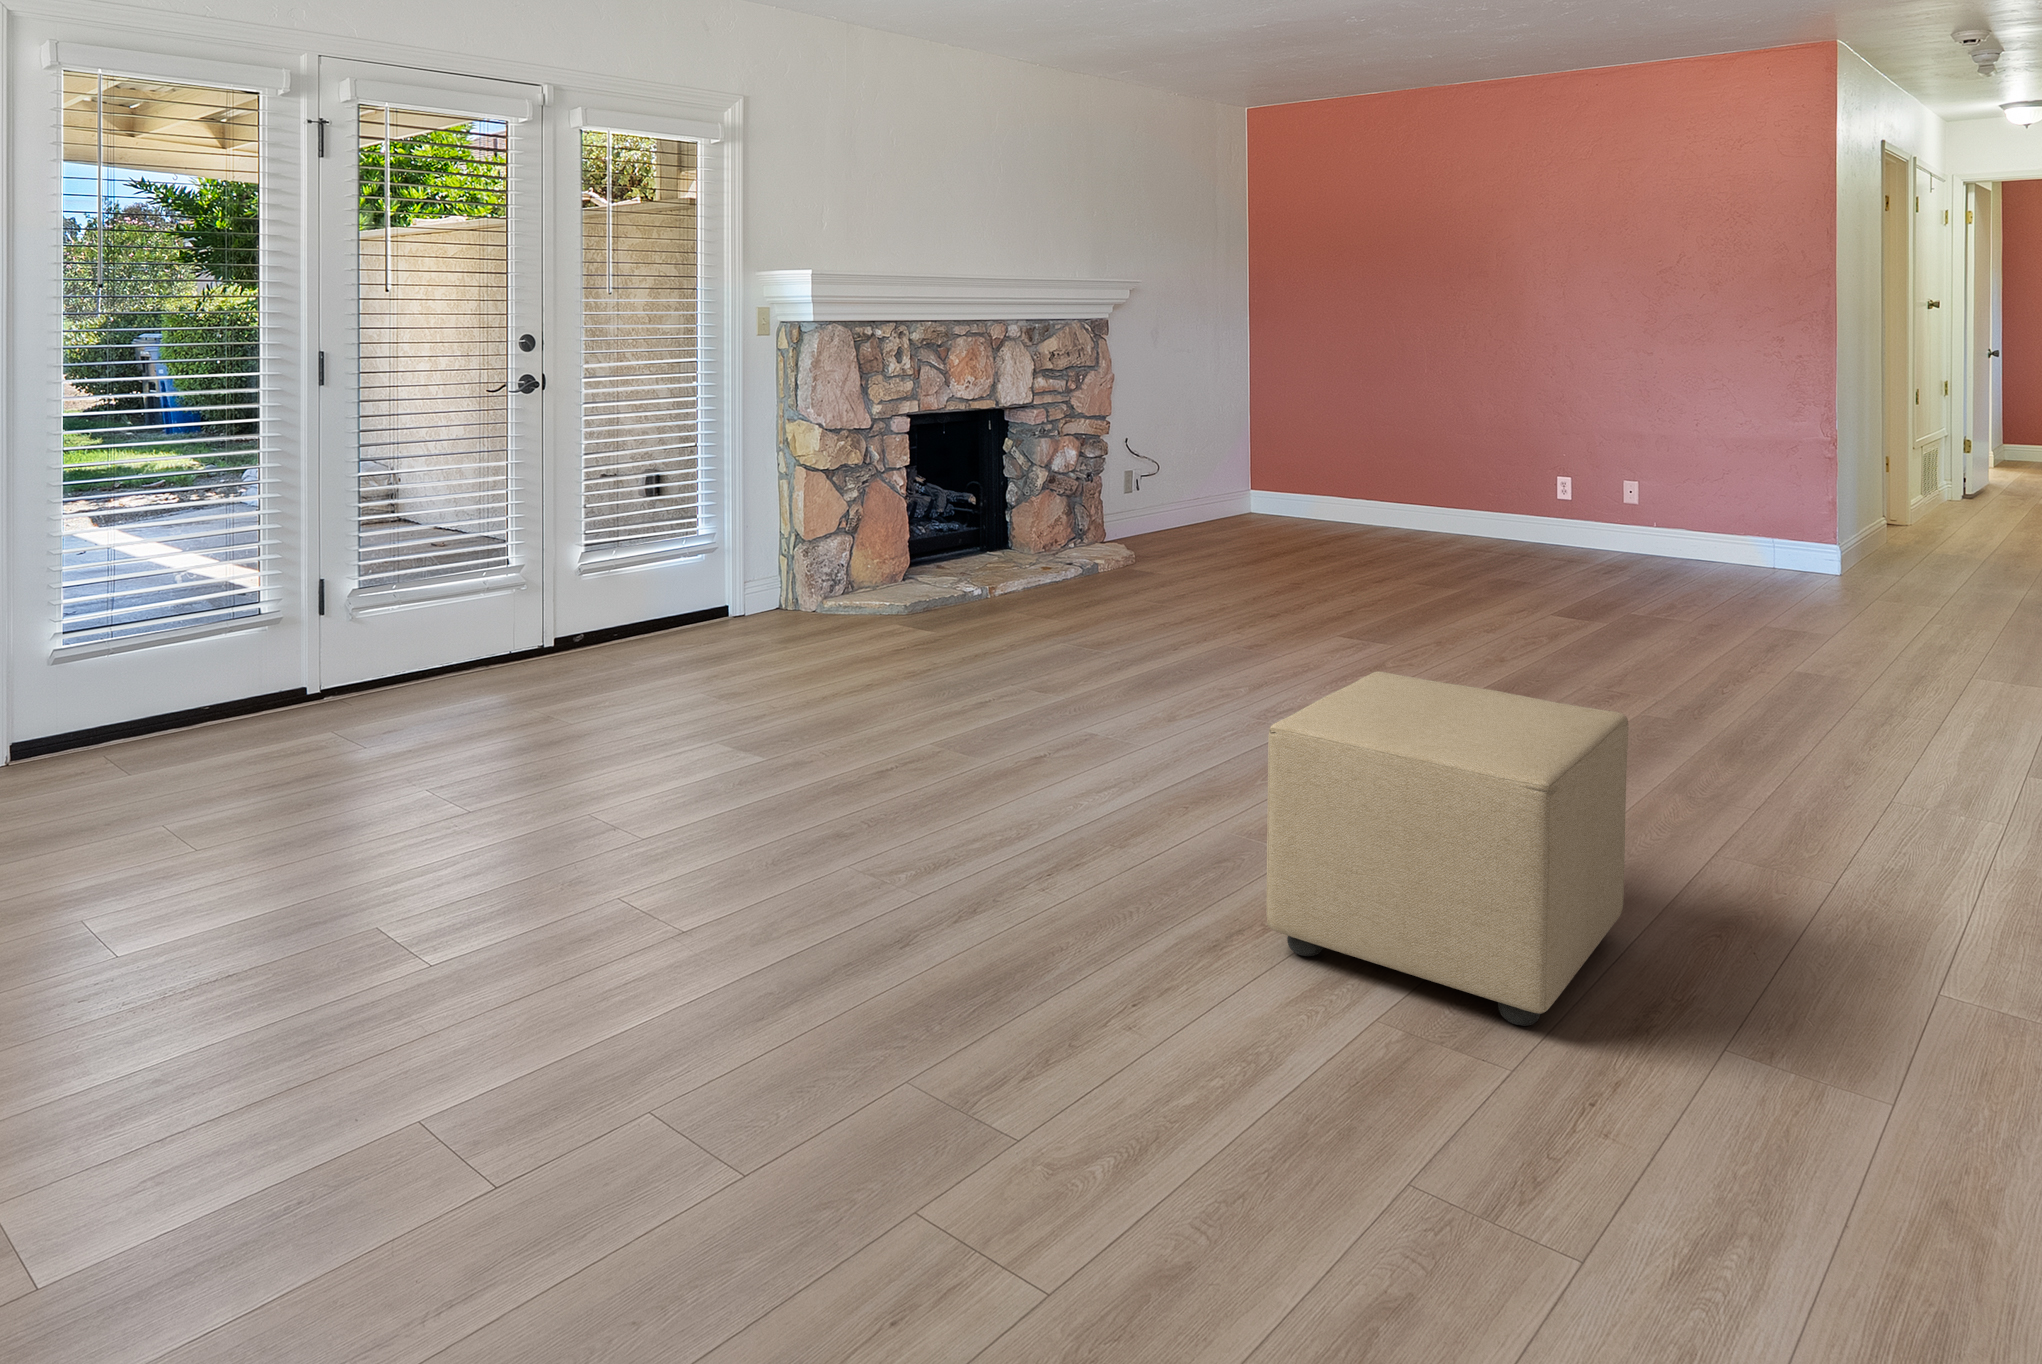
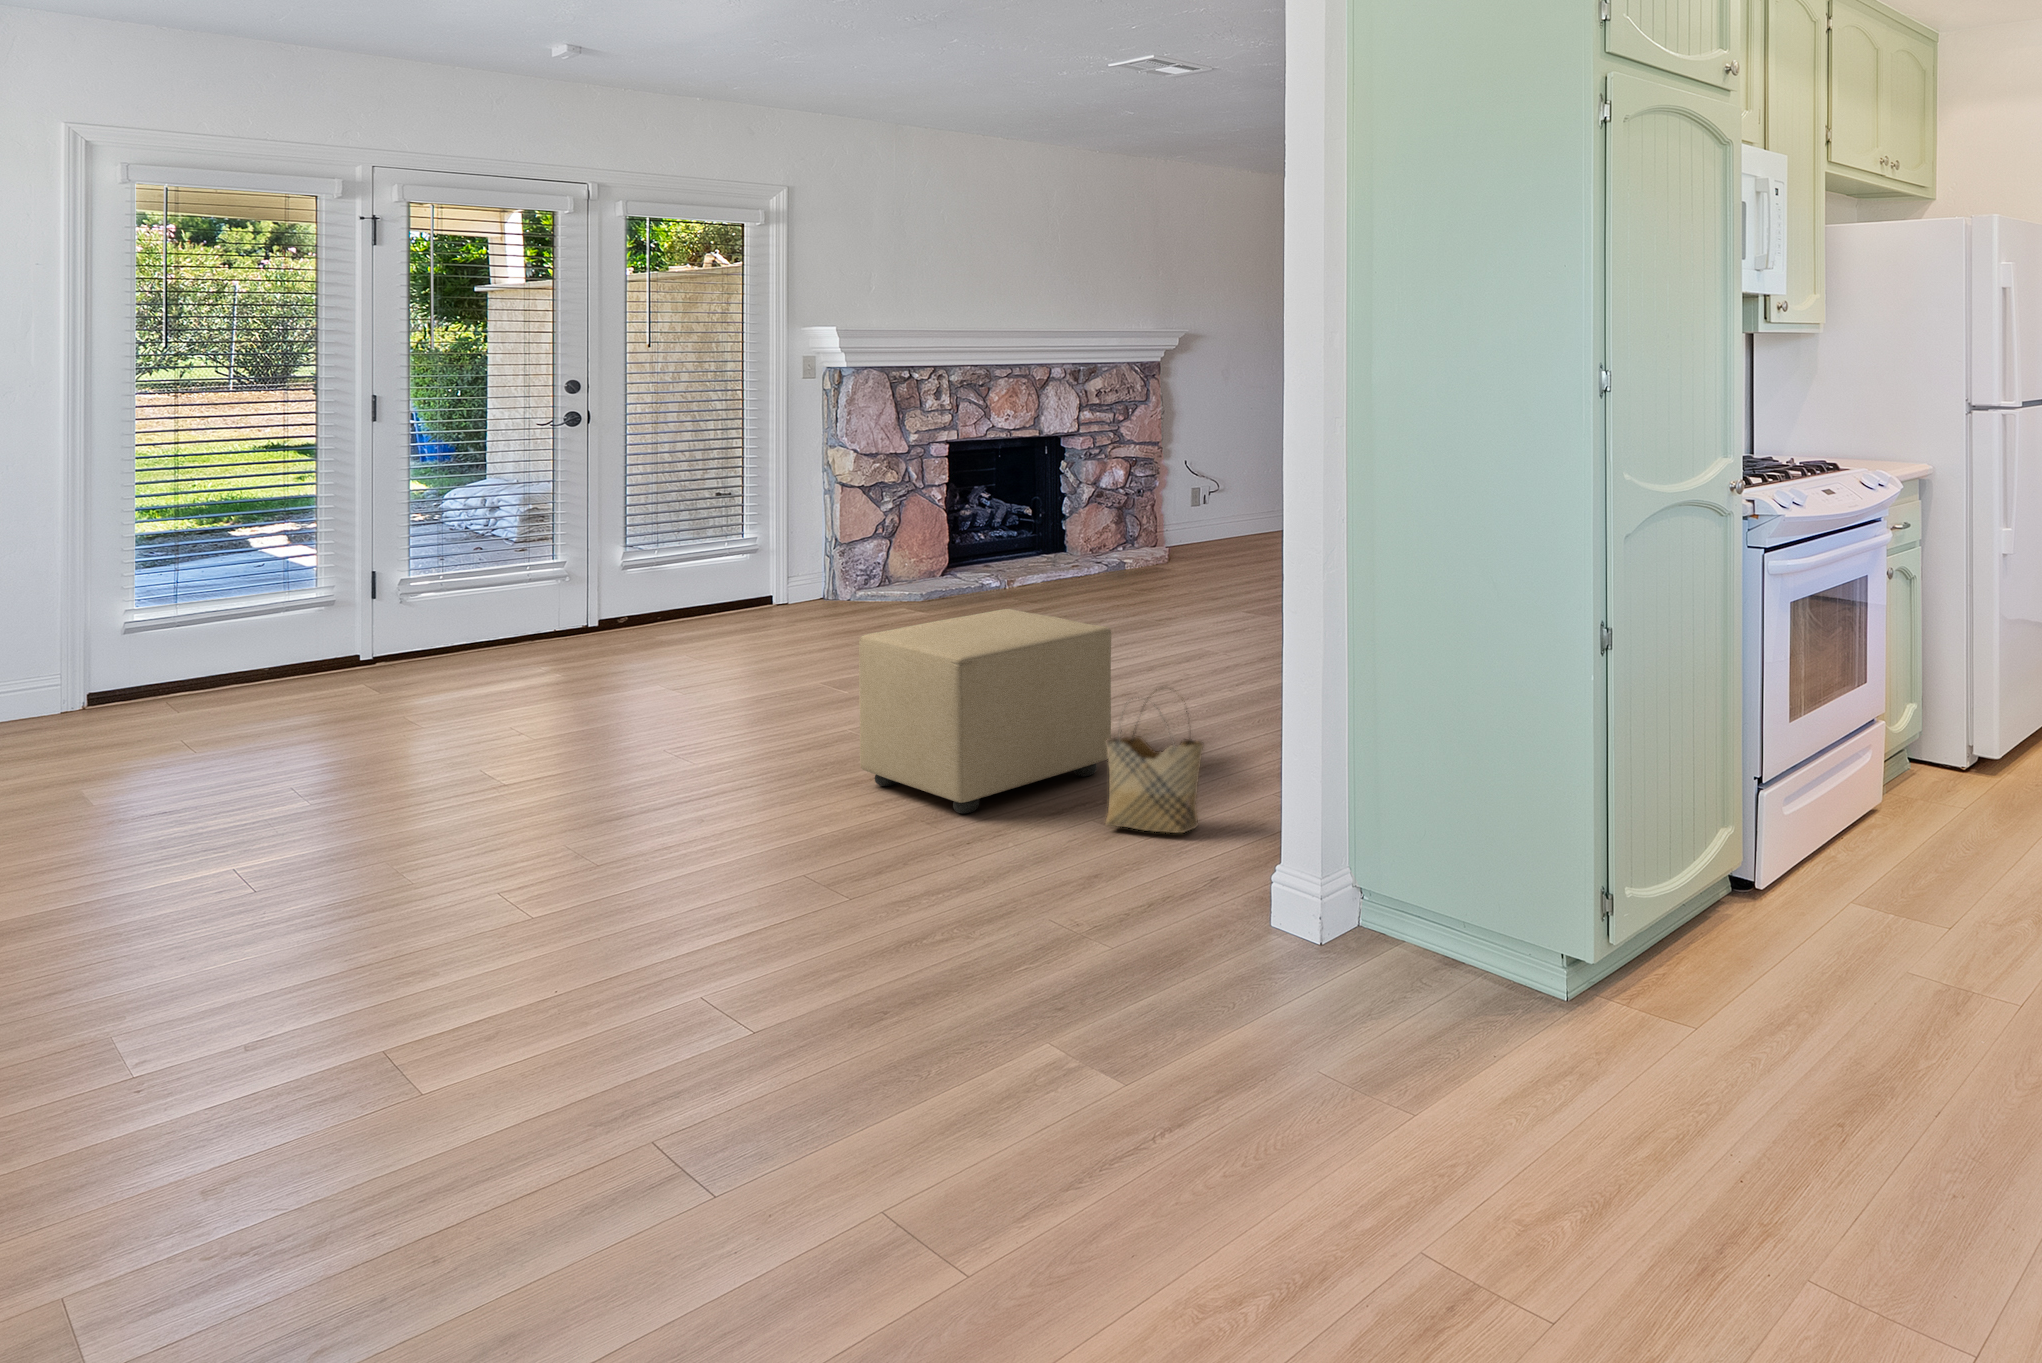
woven basket: none [1808,834,1997,1094] -> present [1106,688,1203,833]

